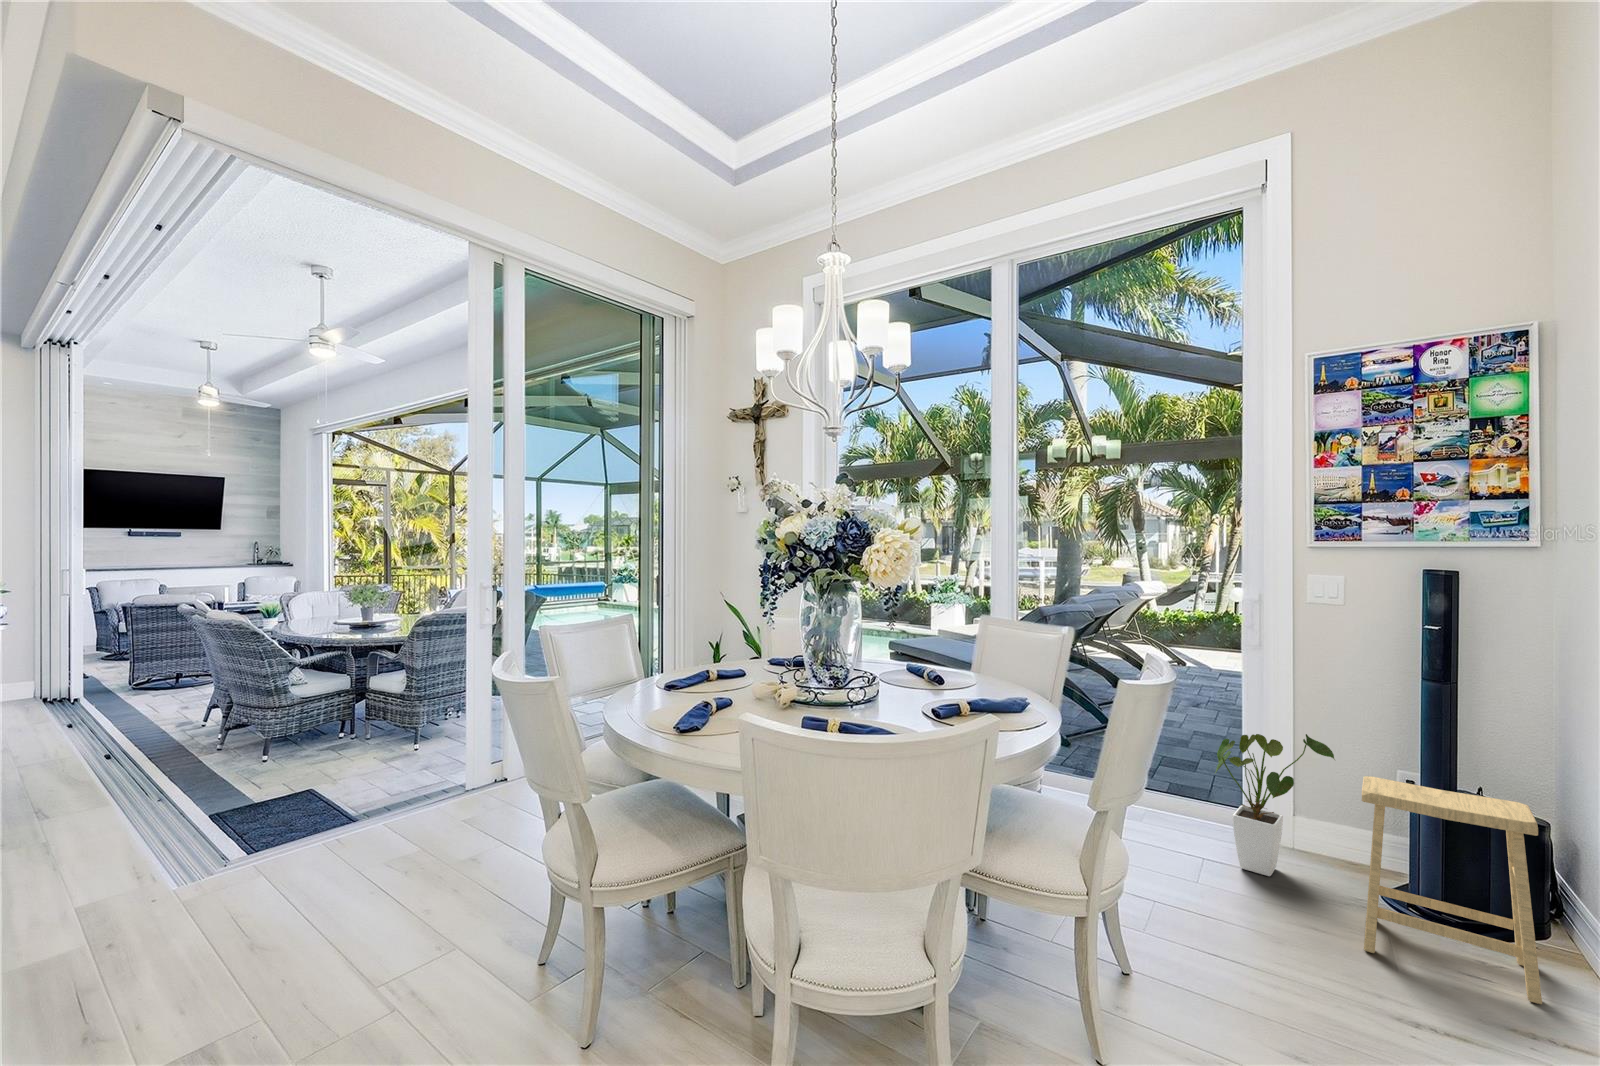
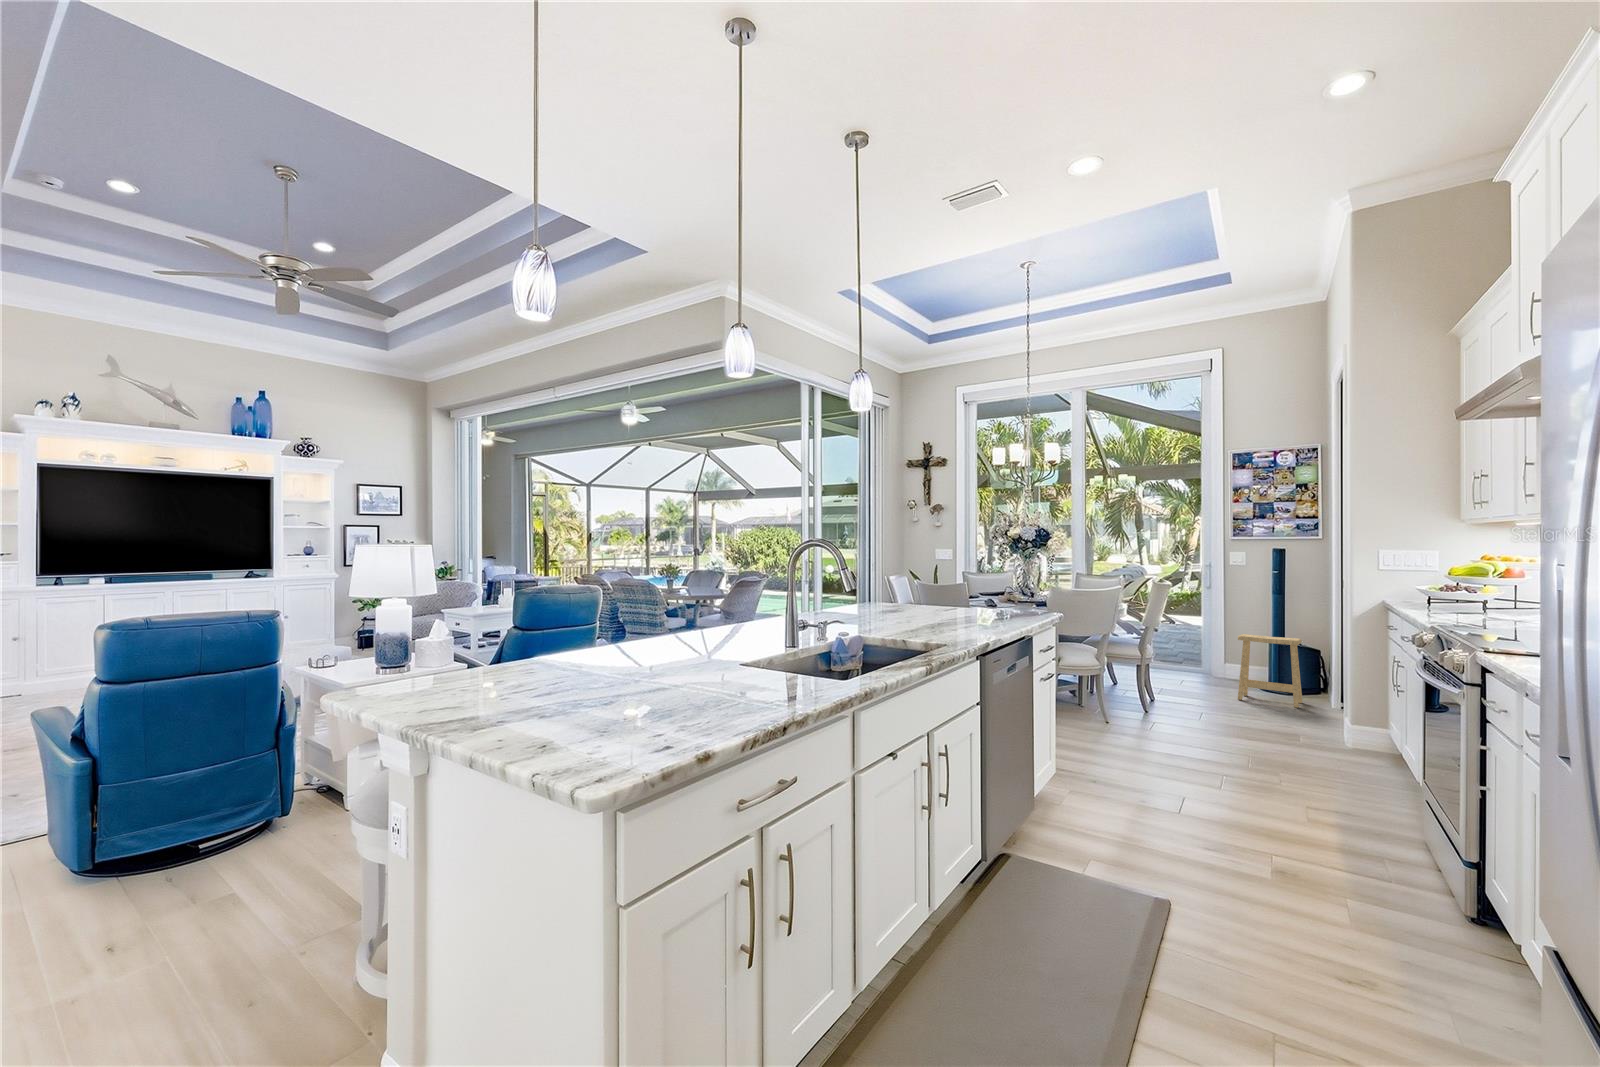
house plant: present [1216,734,1335,876] -> none [1182,625,1238,688]

